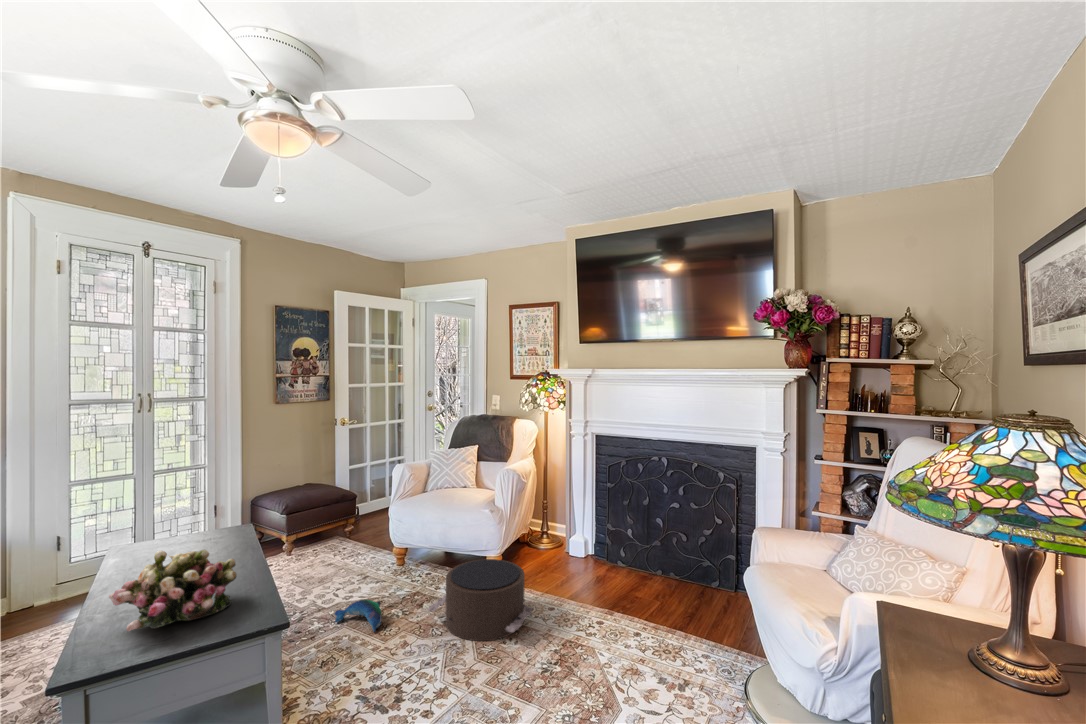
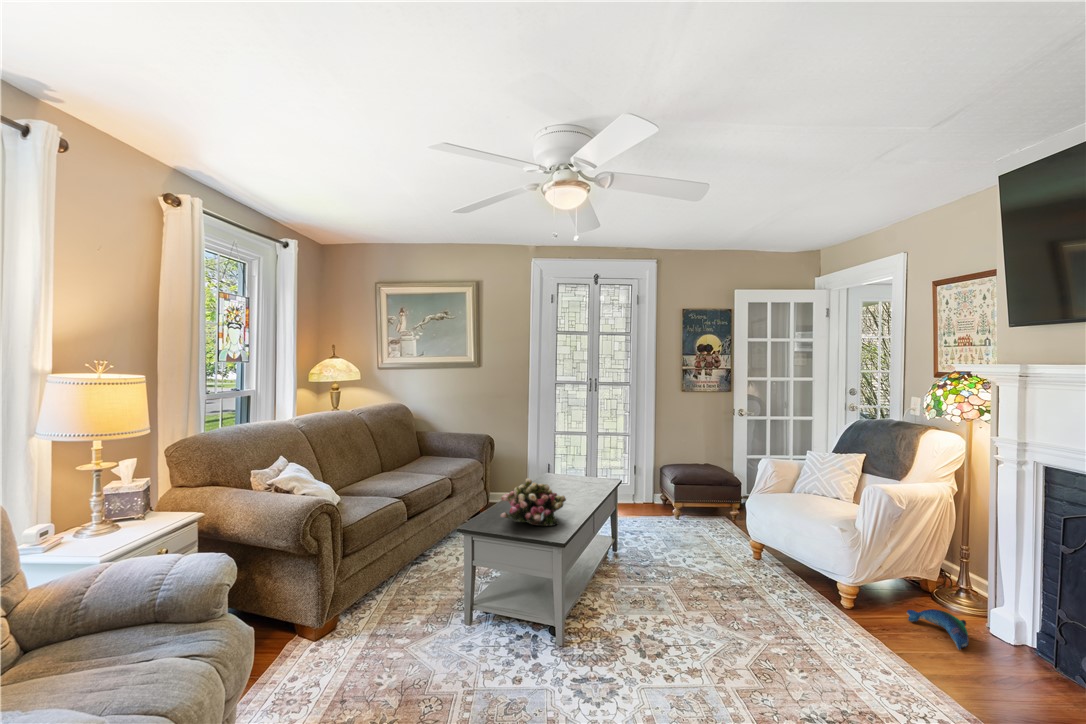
pouf: present [428,559,533,641] -> none [732,573,847,669]
plush toy: present [334,599,382,632] -> present [907,609,968,650]

